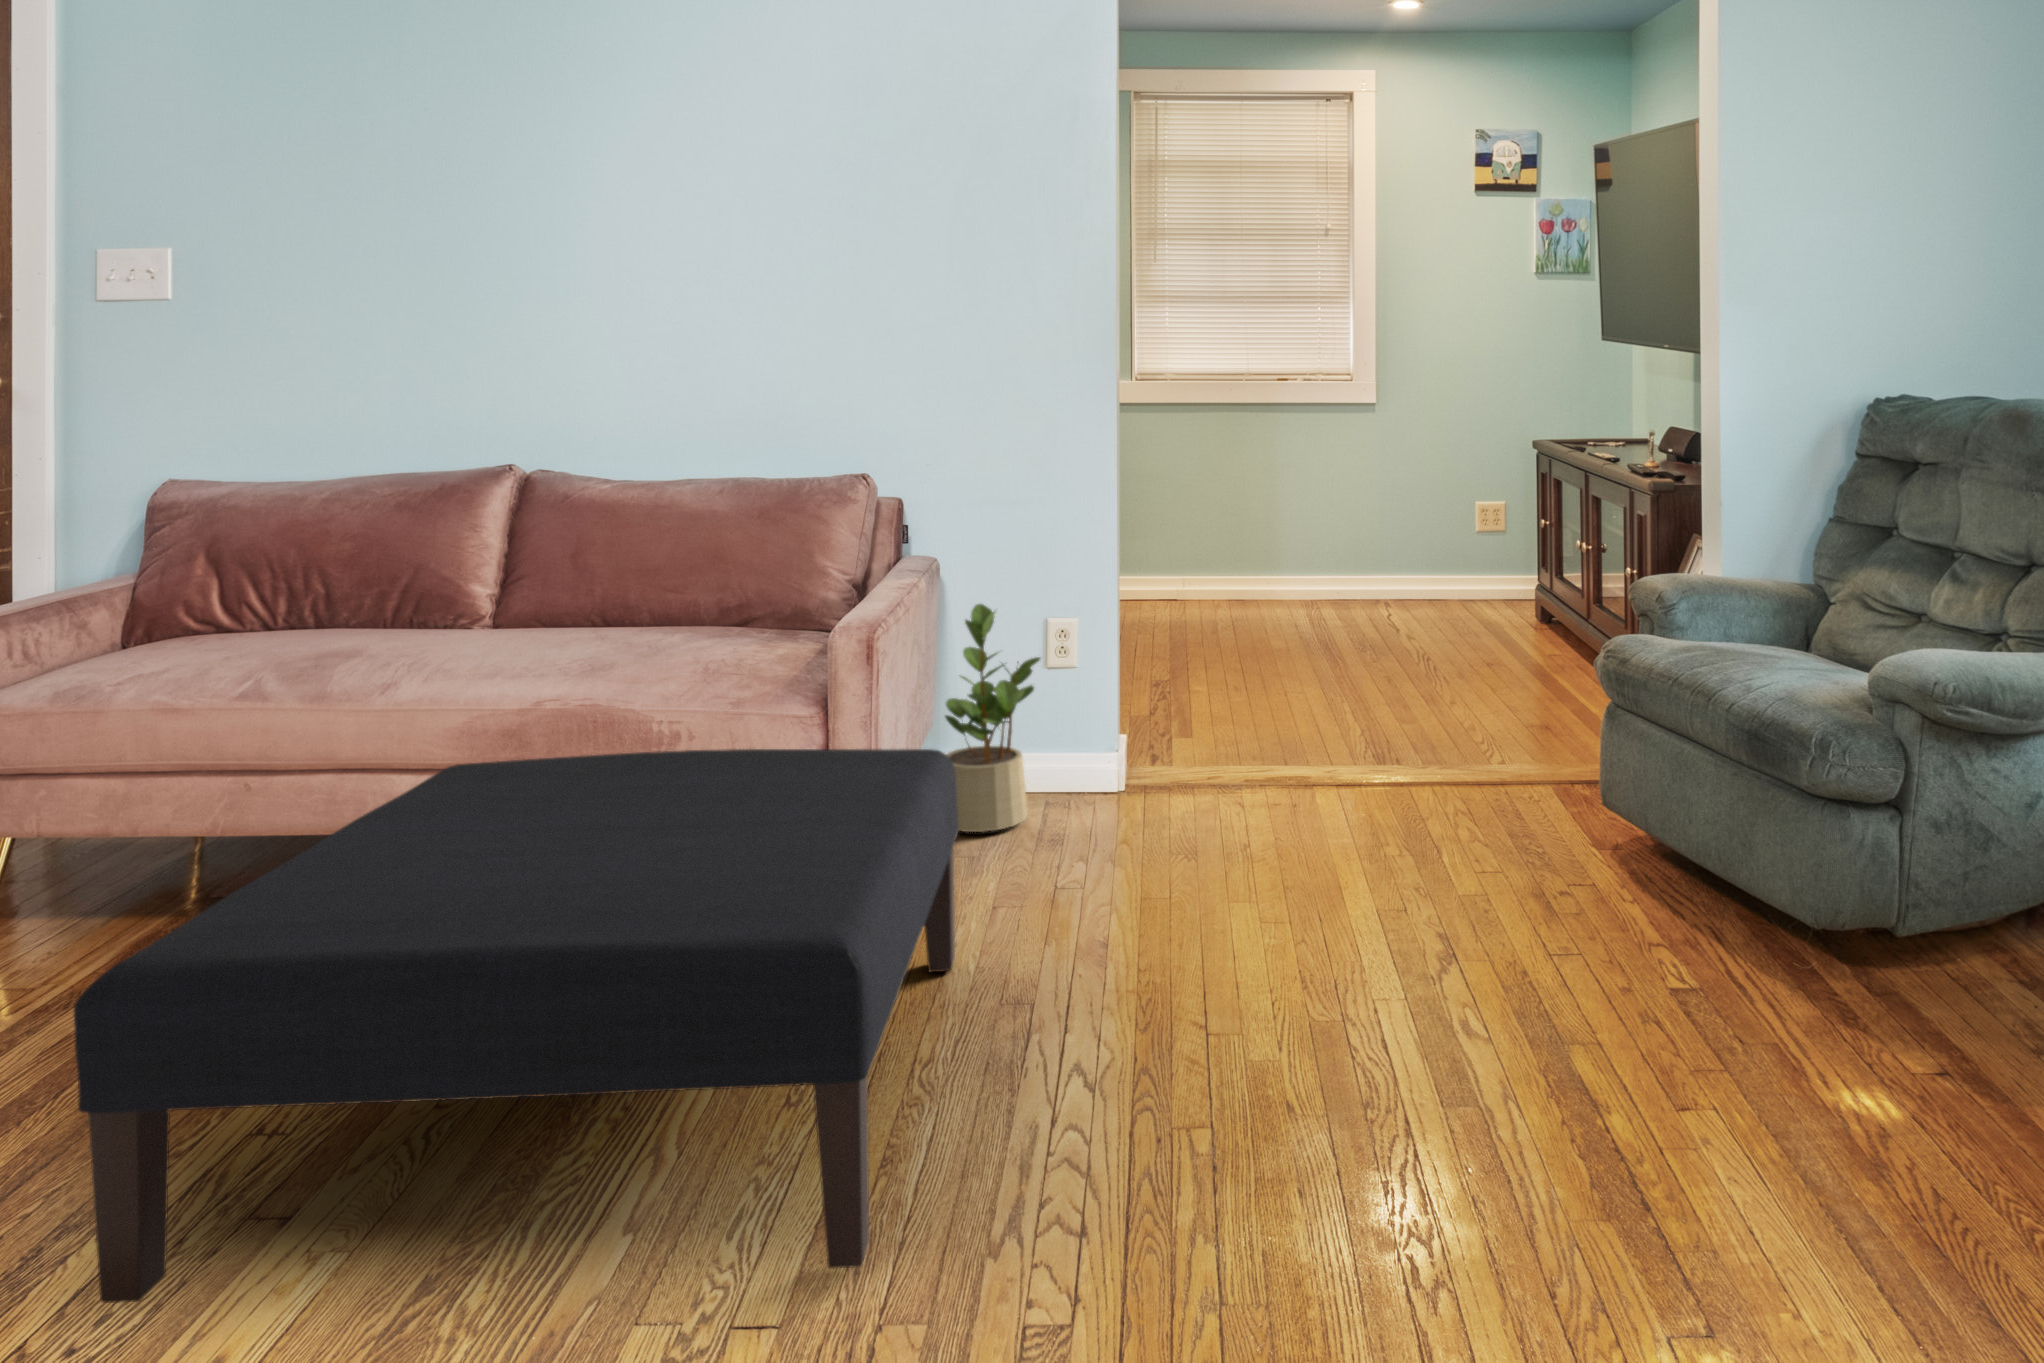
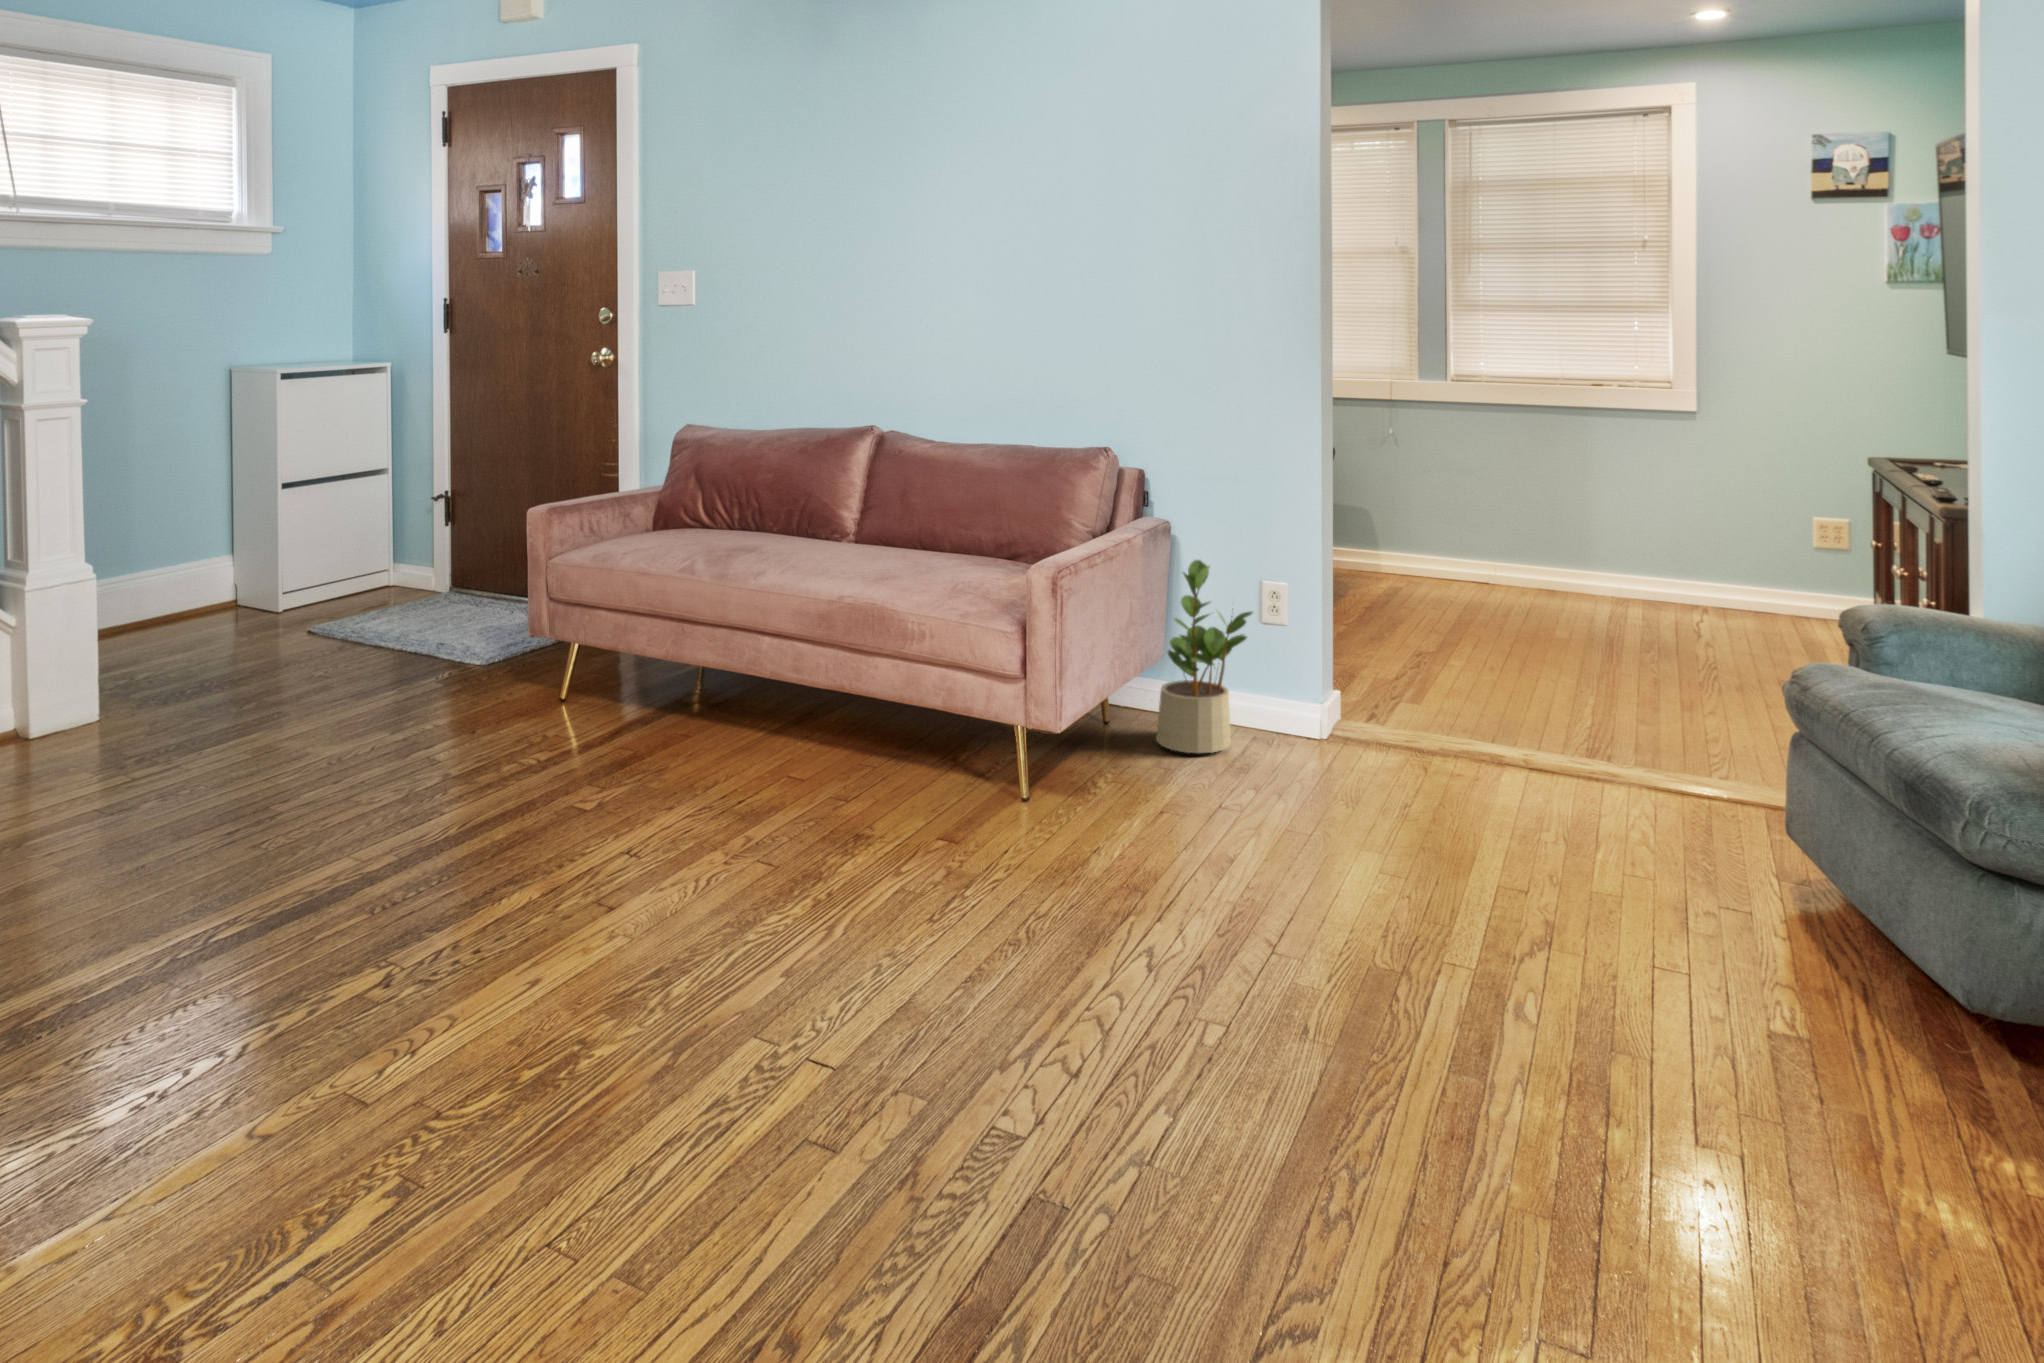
ottoman: present [74,749,958,1303] -> none [485,633,1110,1045]

